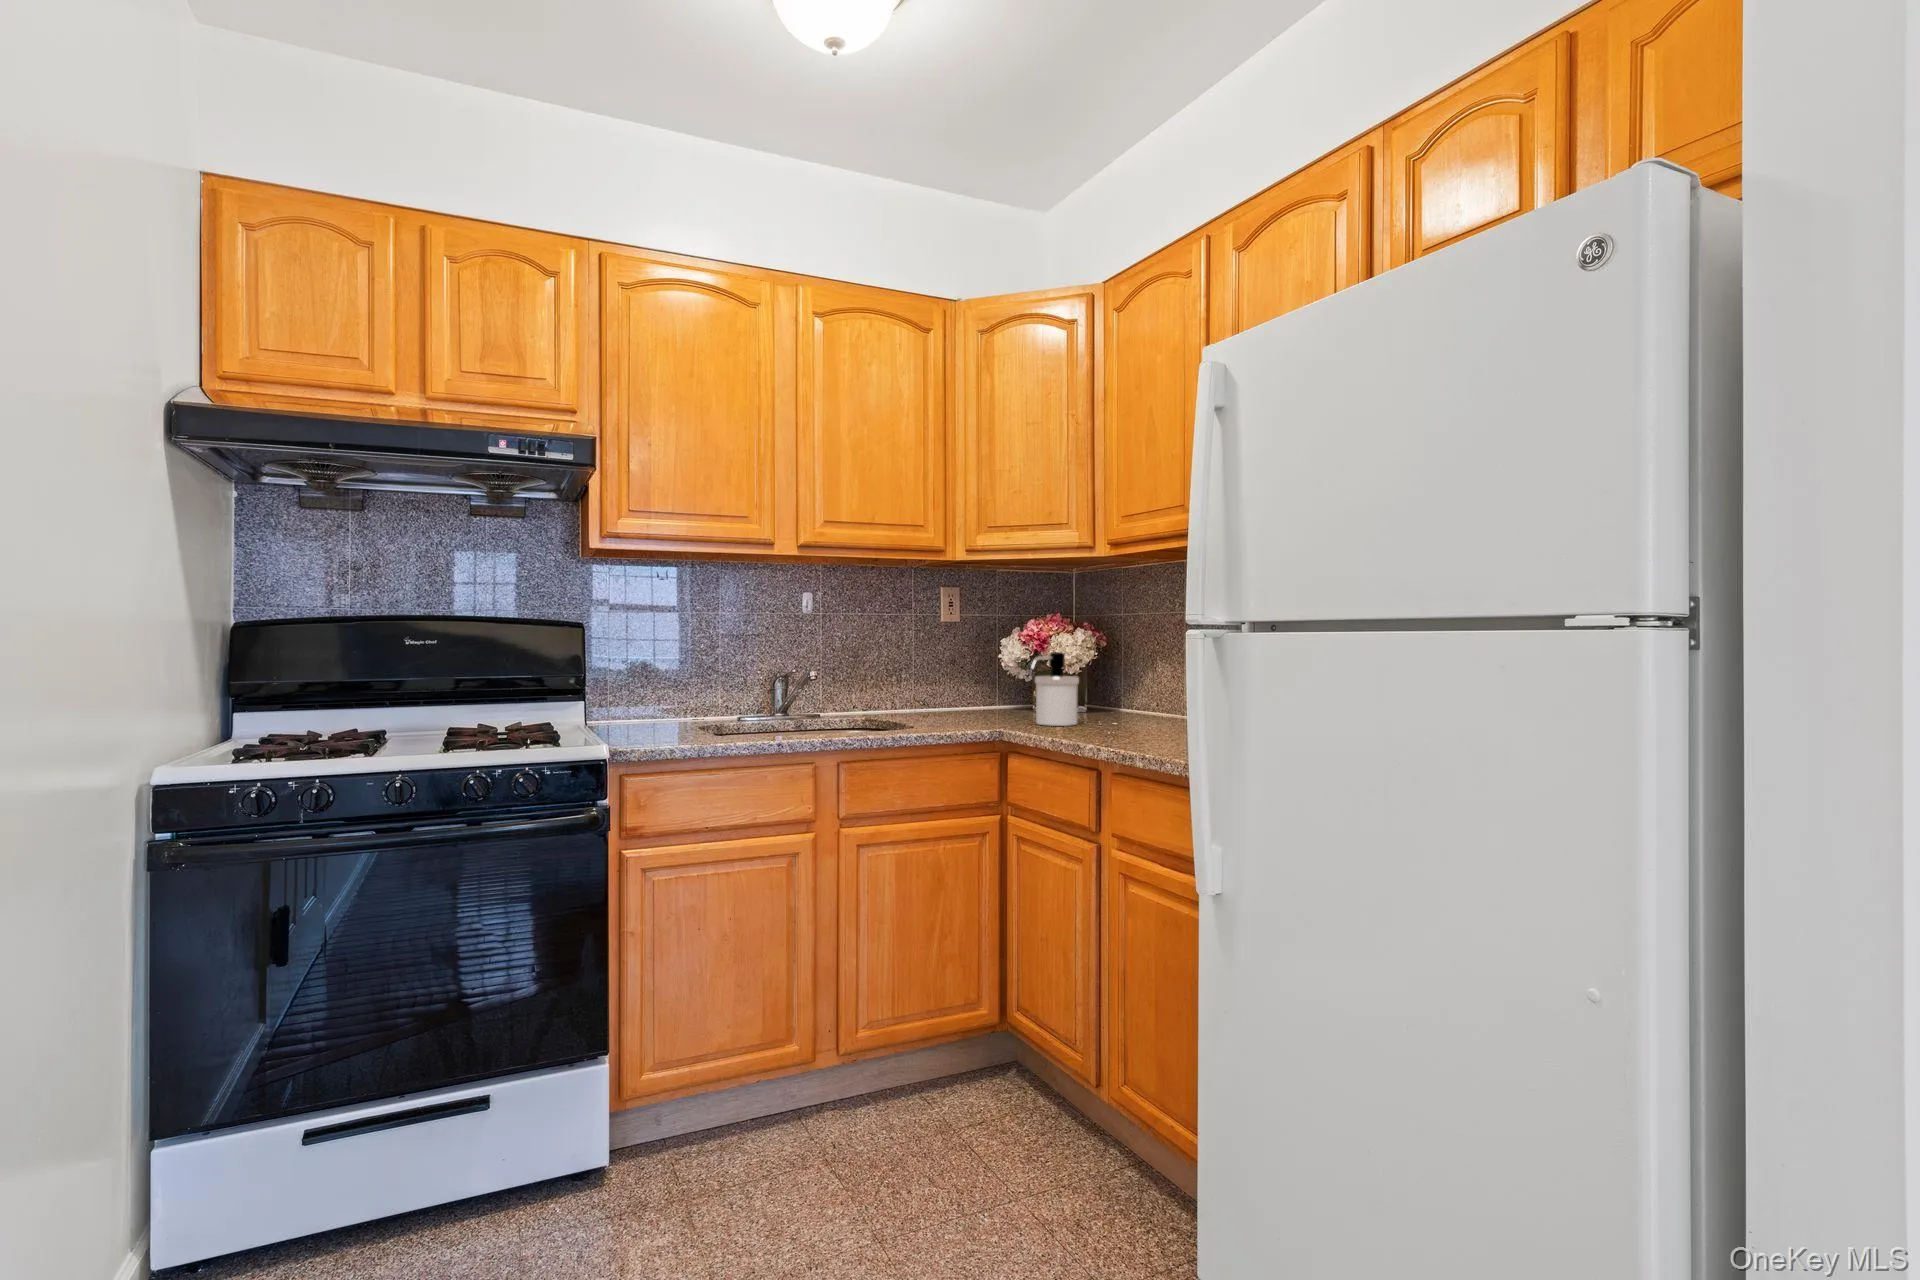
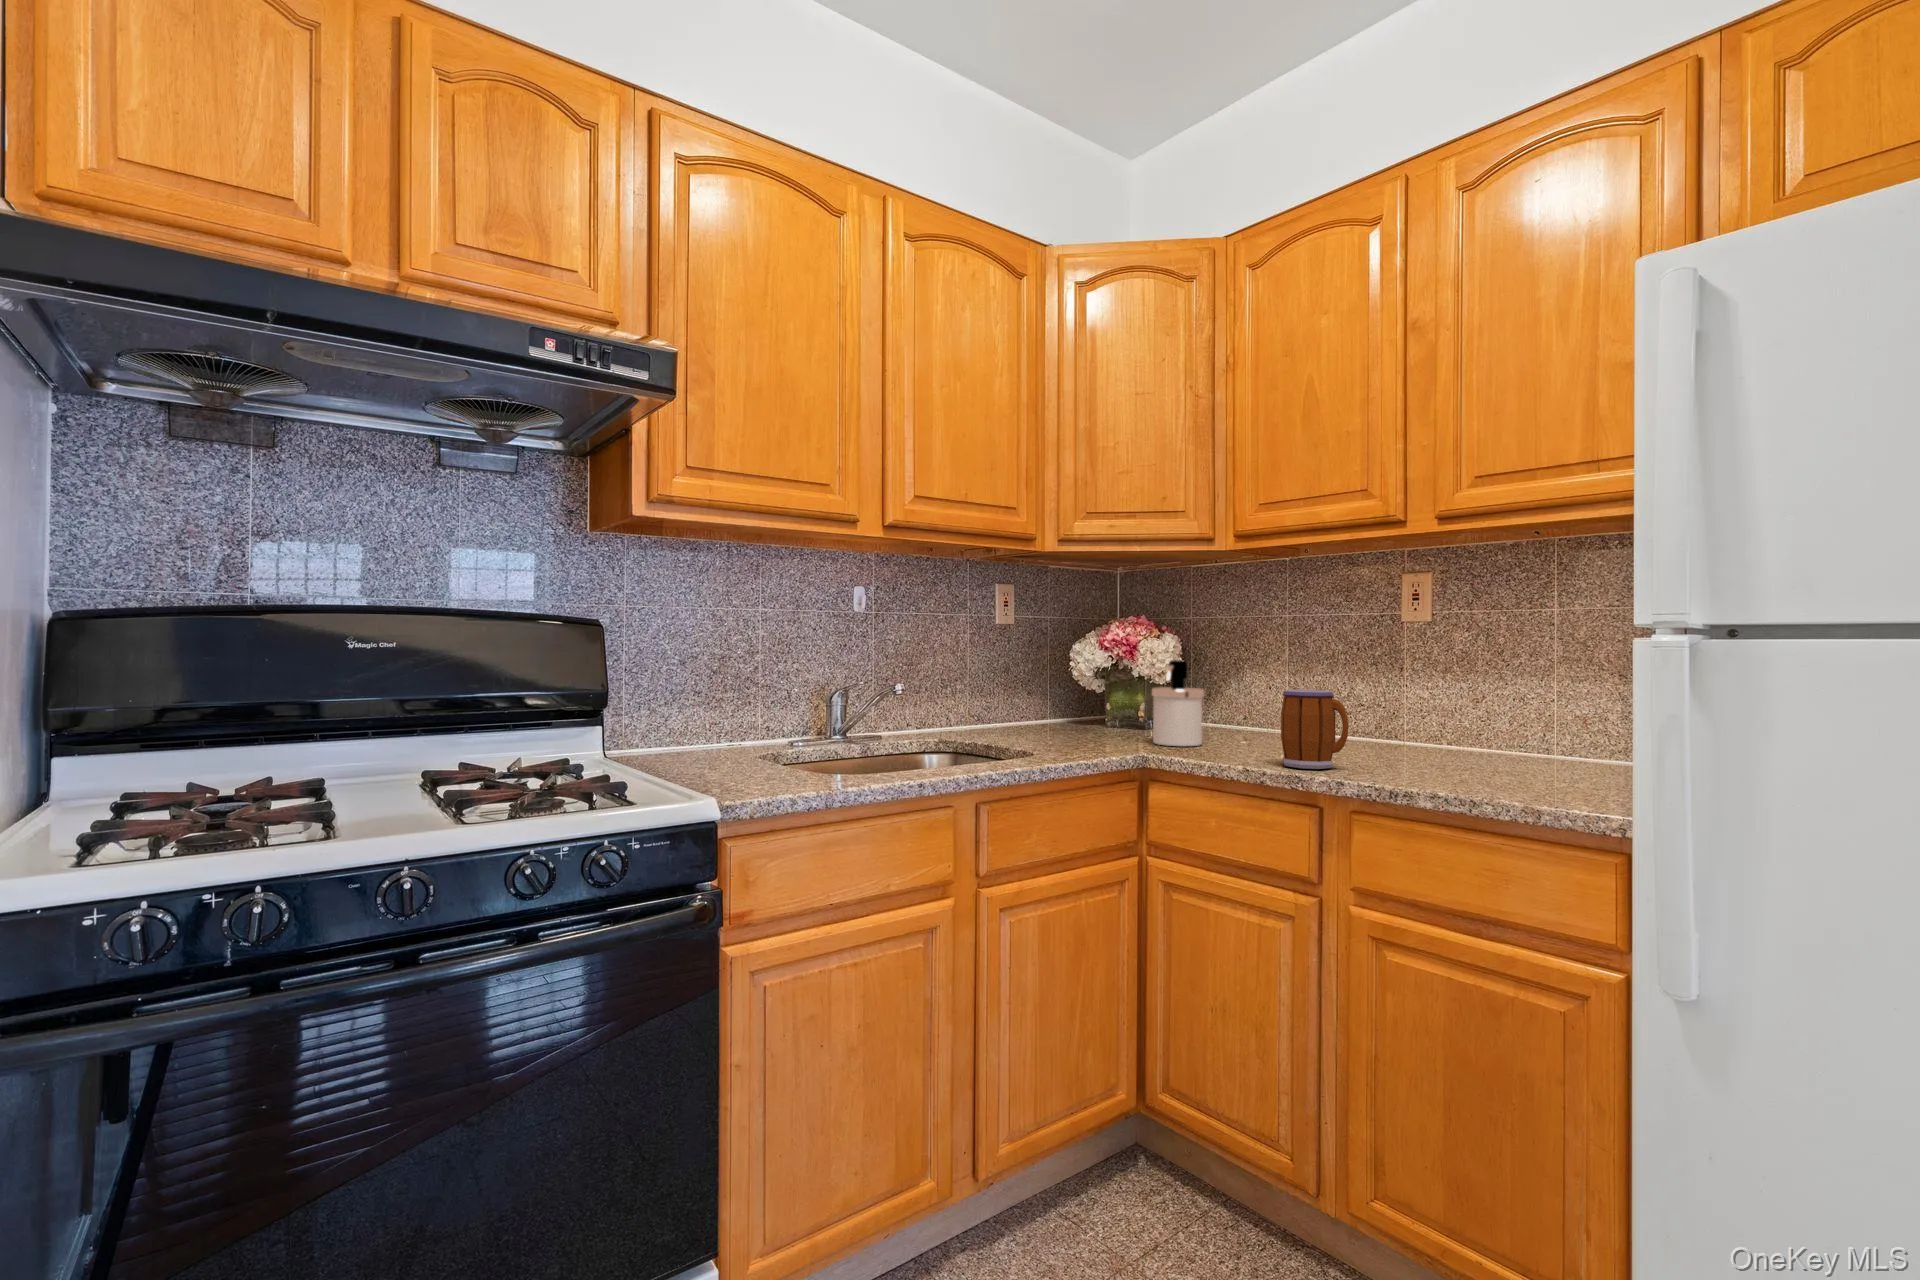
mug: none [1083,676,1130,741] -> present [1281,689,1349,769]

